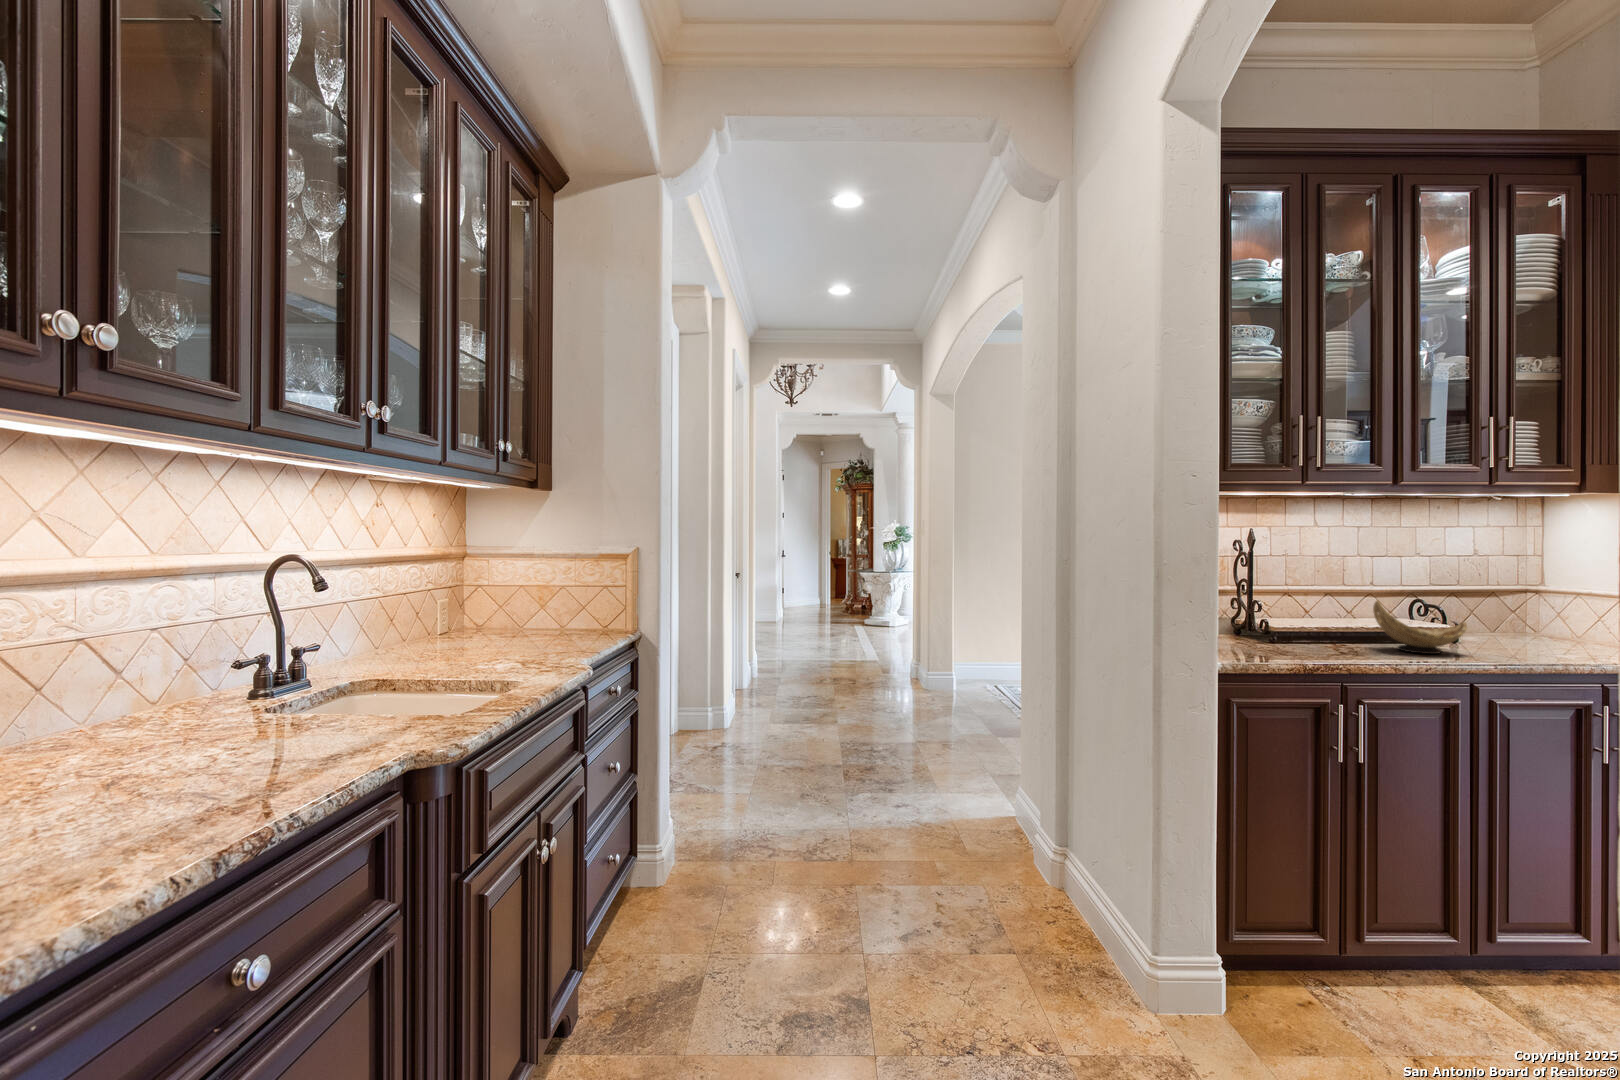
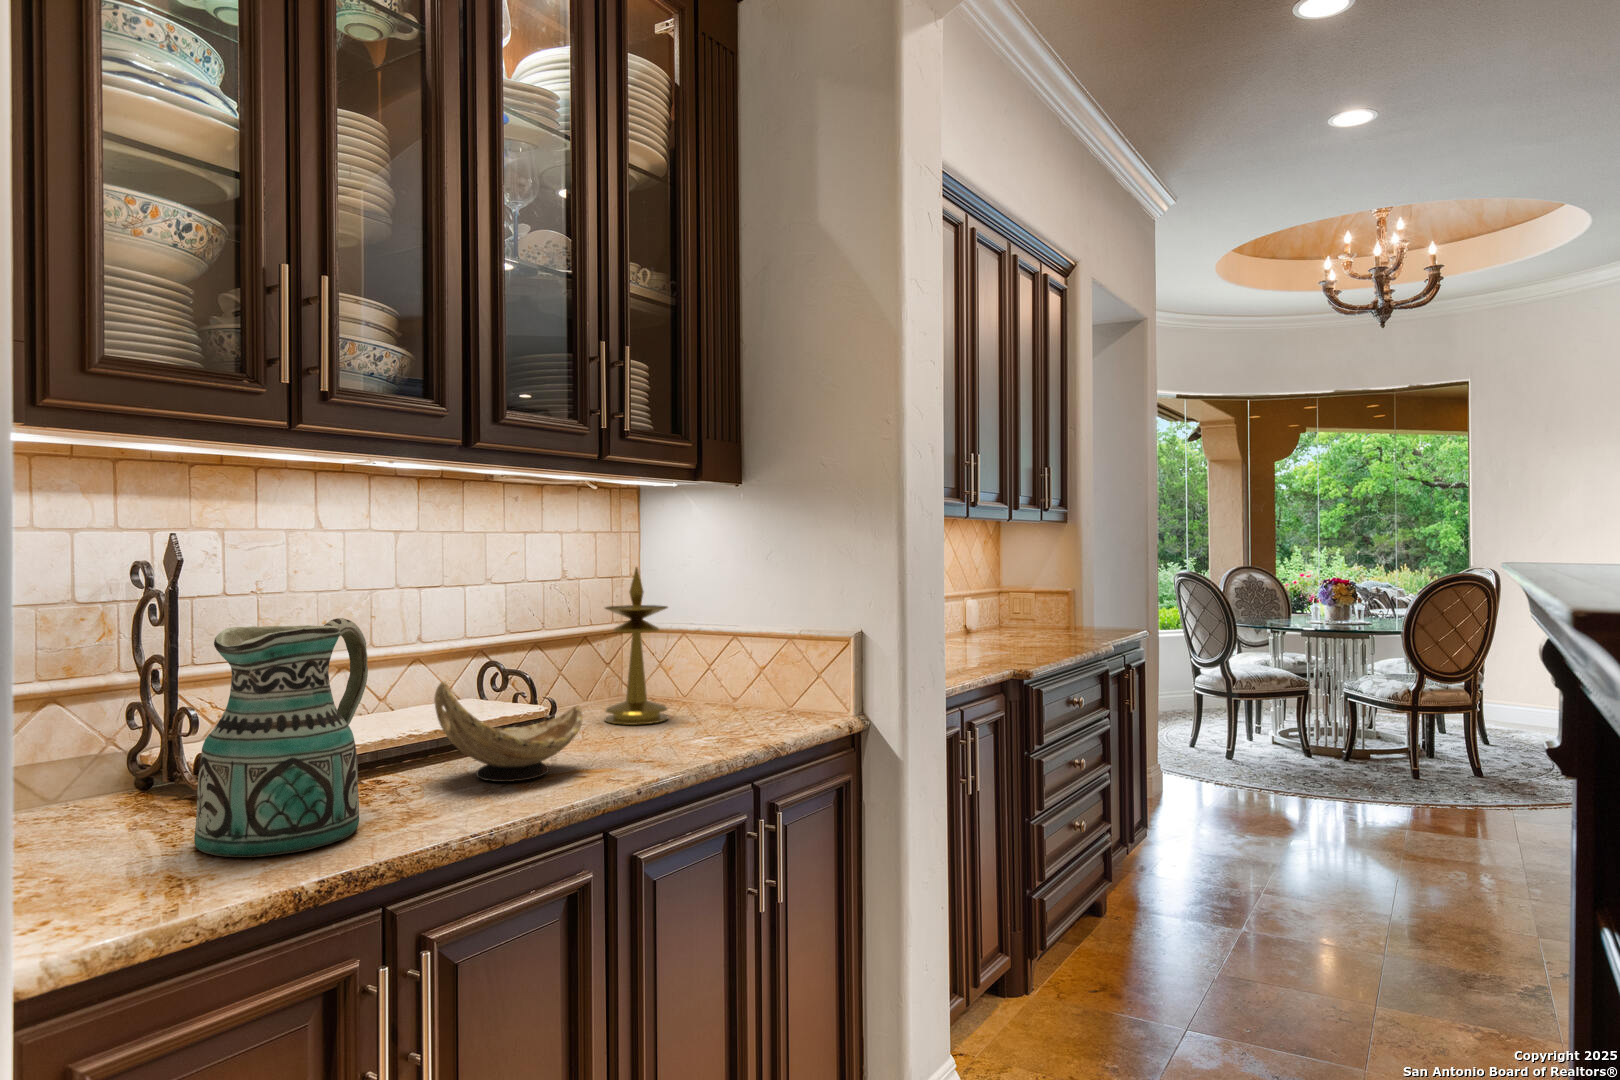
candlestick: none [1501,549,1557,647] -> present [605,567,668,725]
ceramic pitcher: none [1263,567,1338,655] -> present [194,618,368,857]

